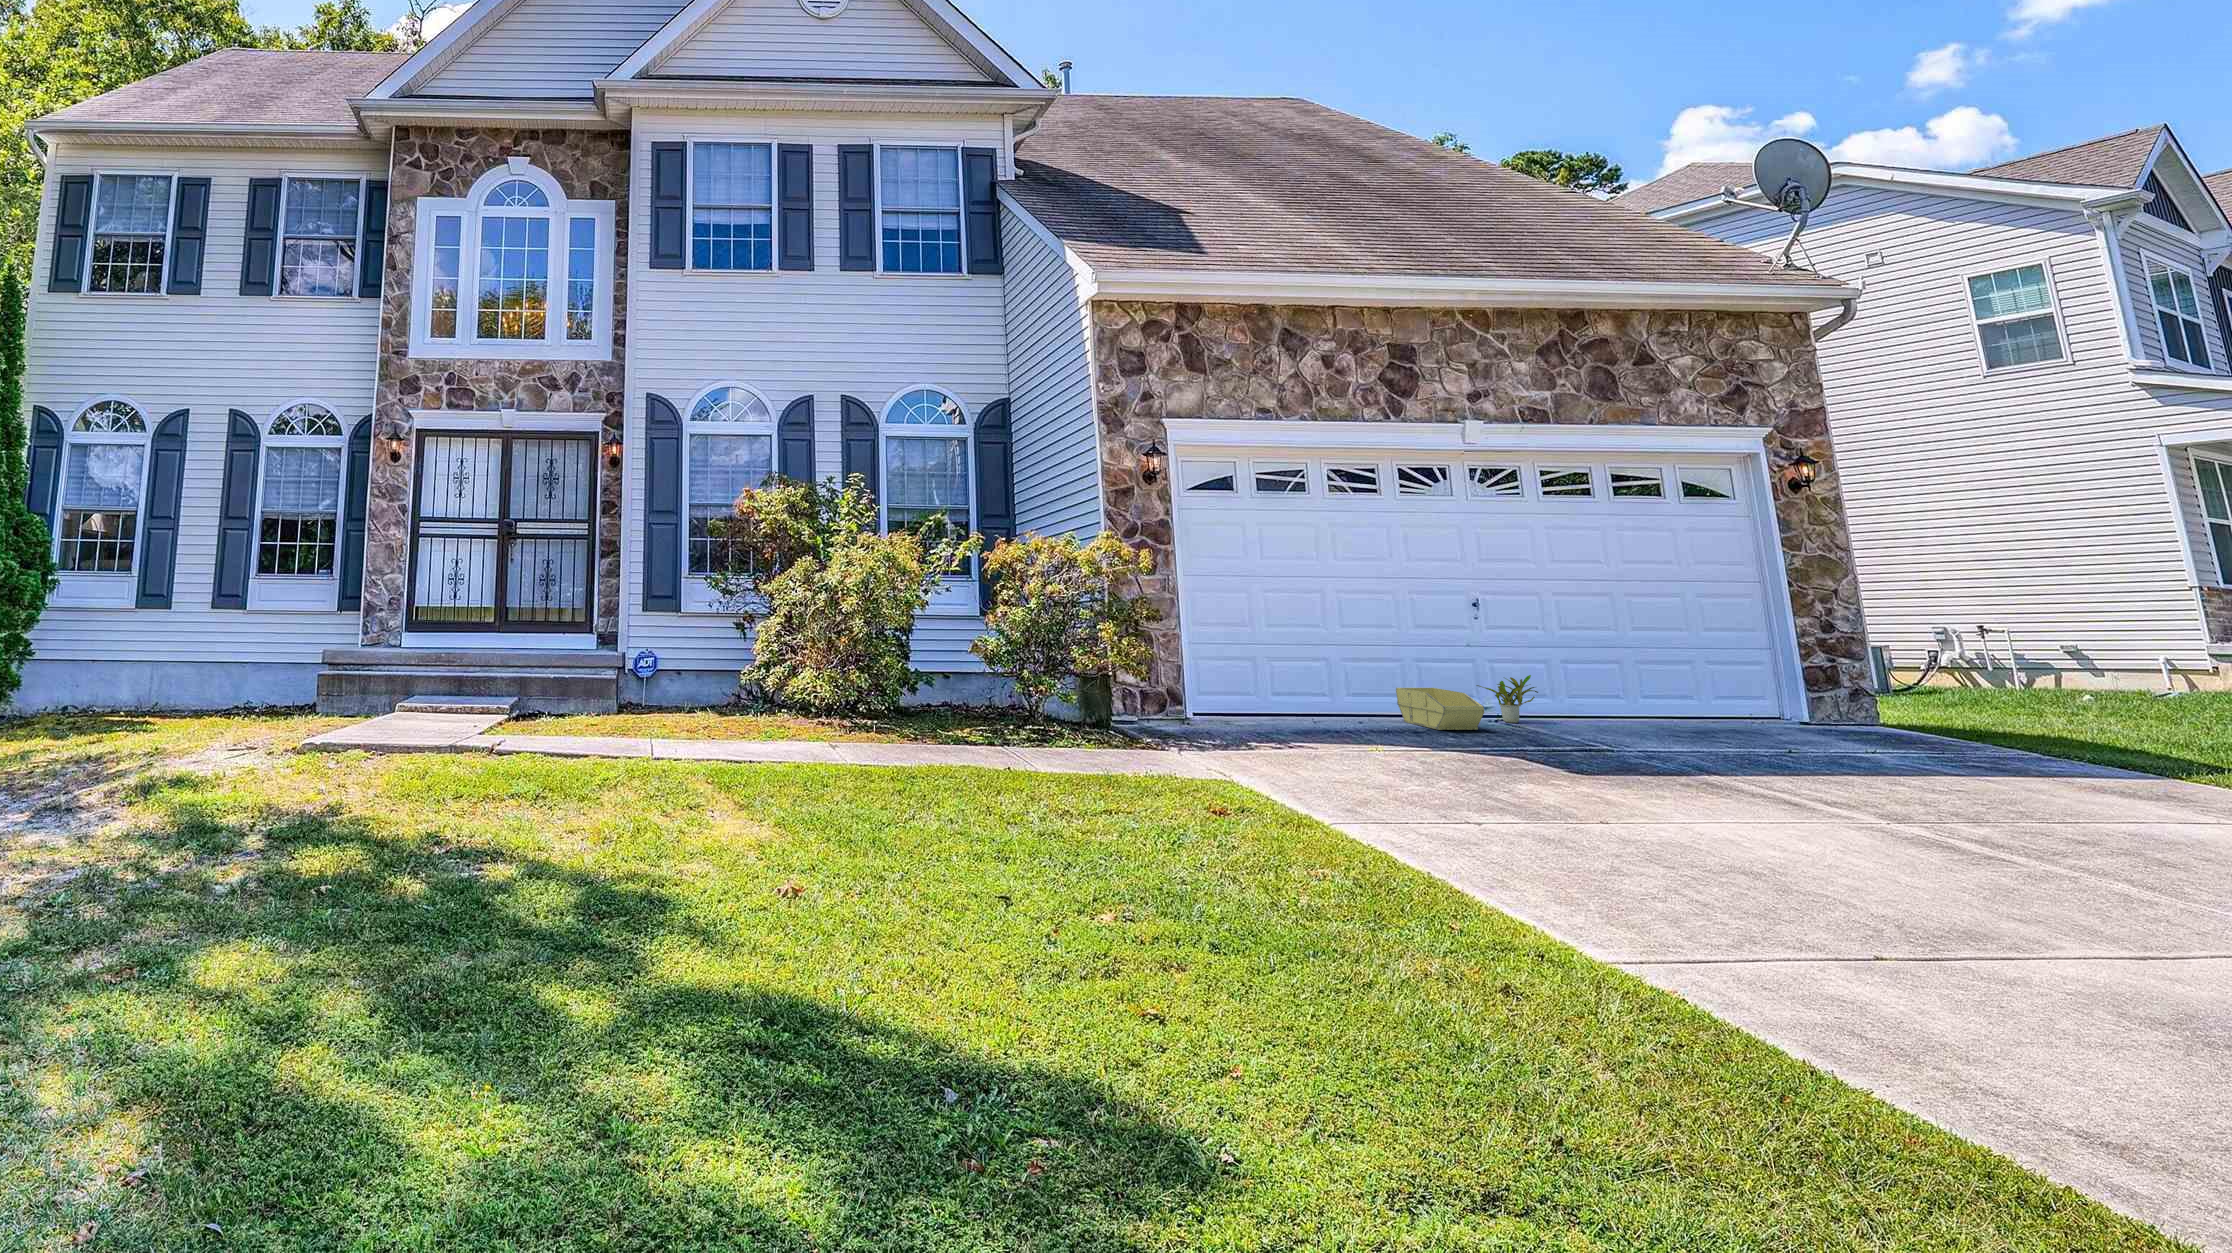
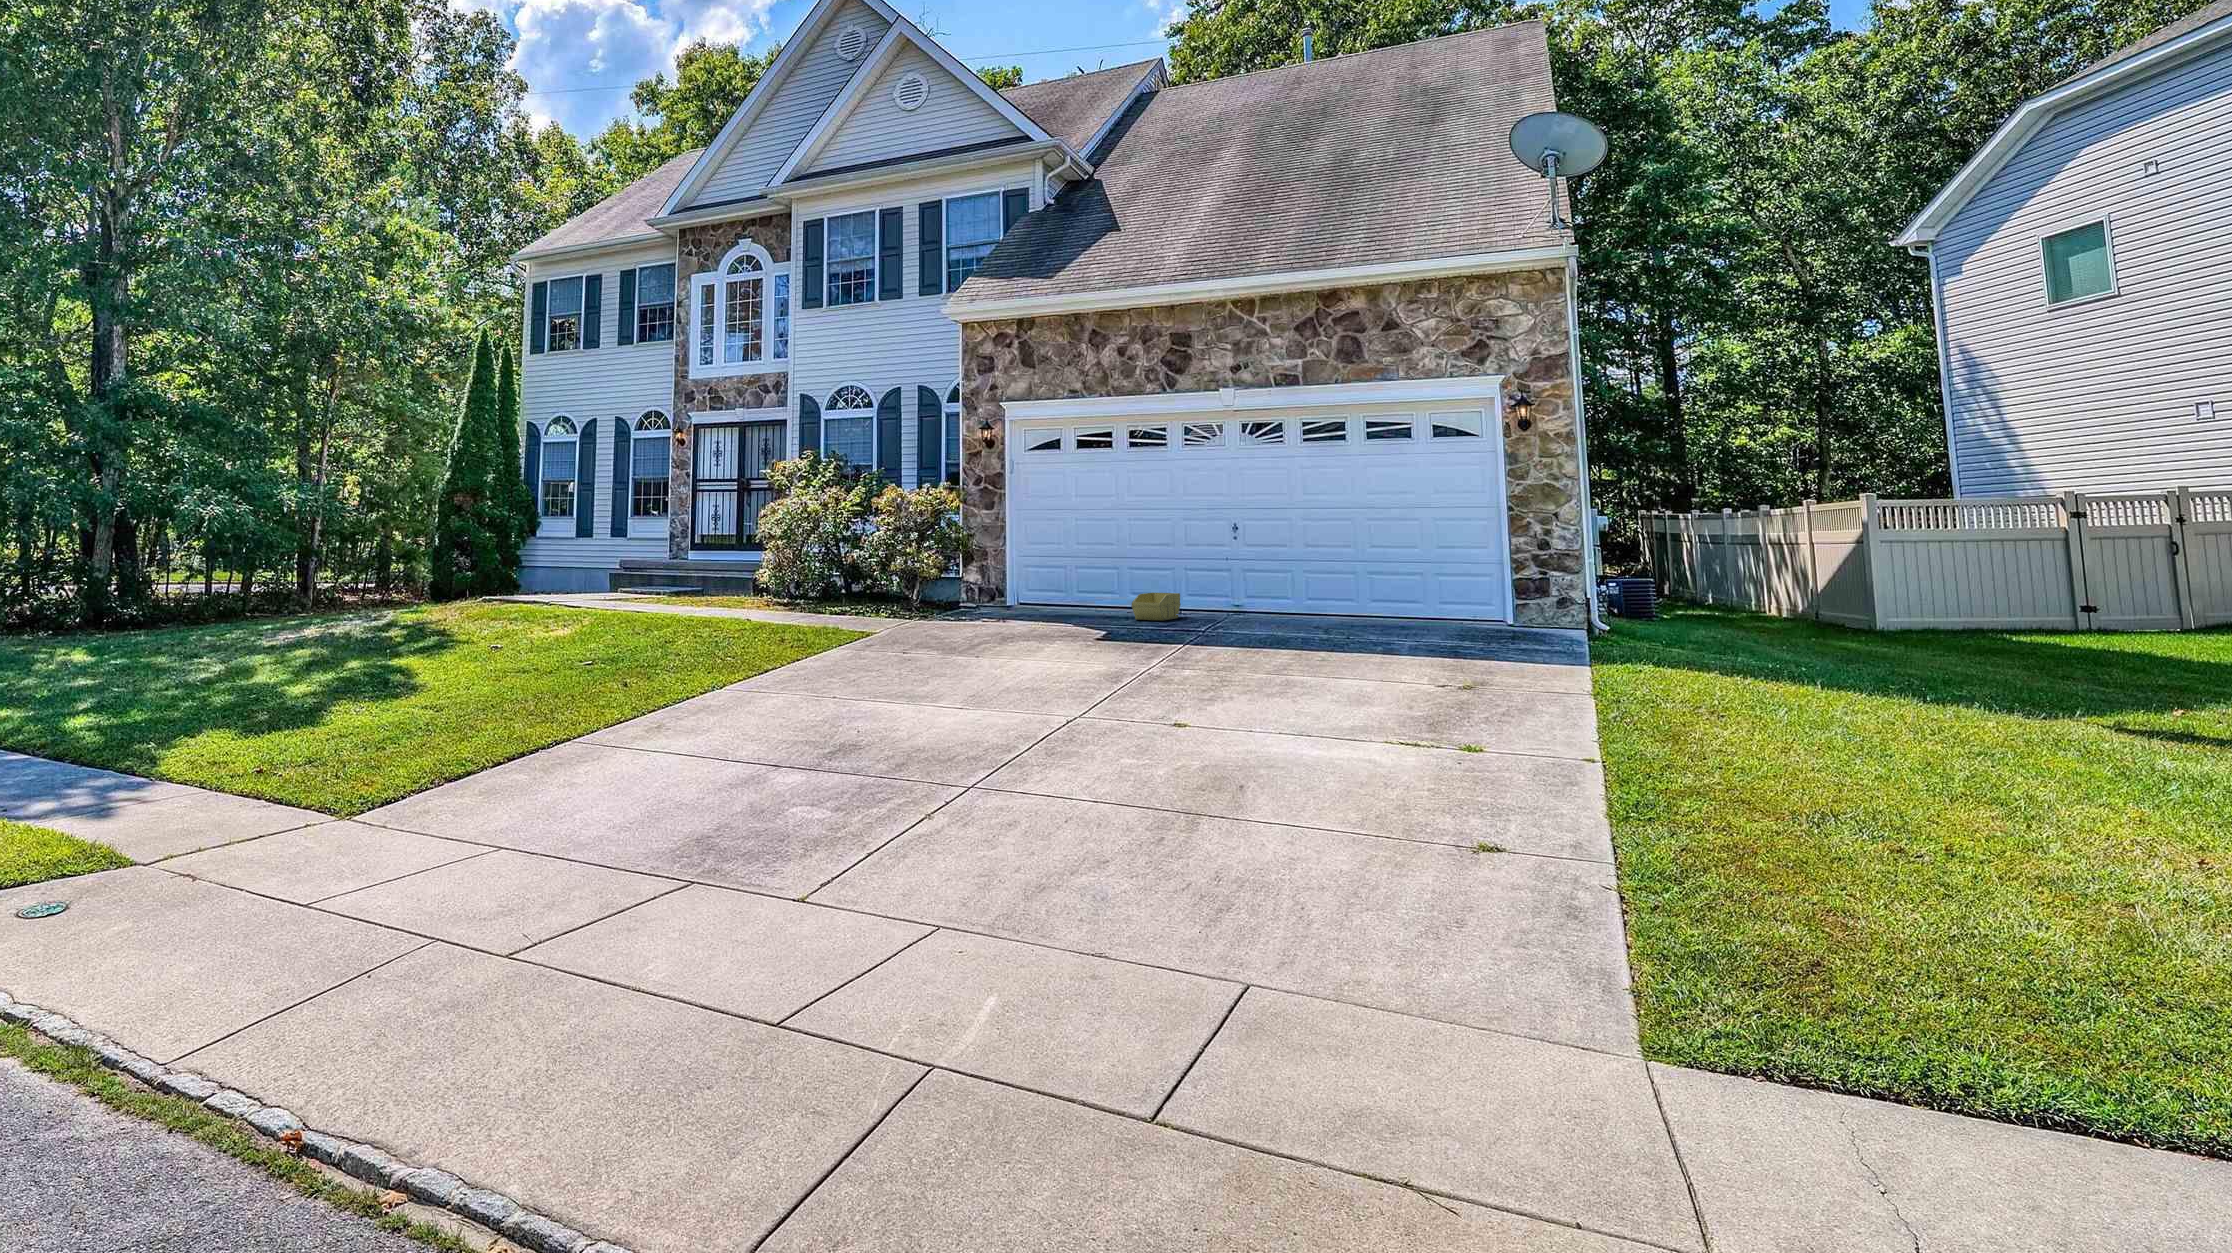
potted plant: present [1476,675,1538,723] -> none [1204,585,1250,620]

